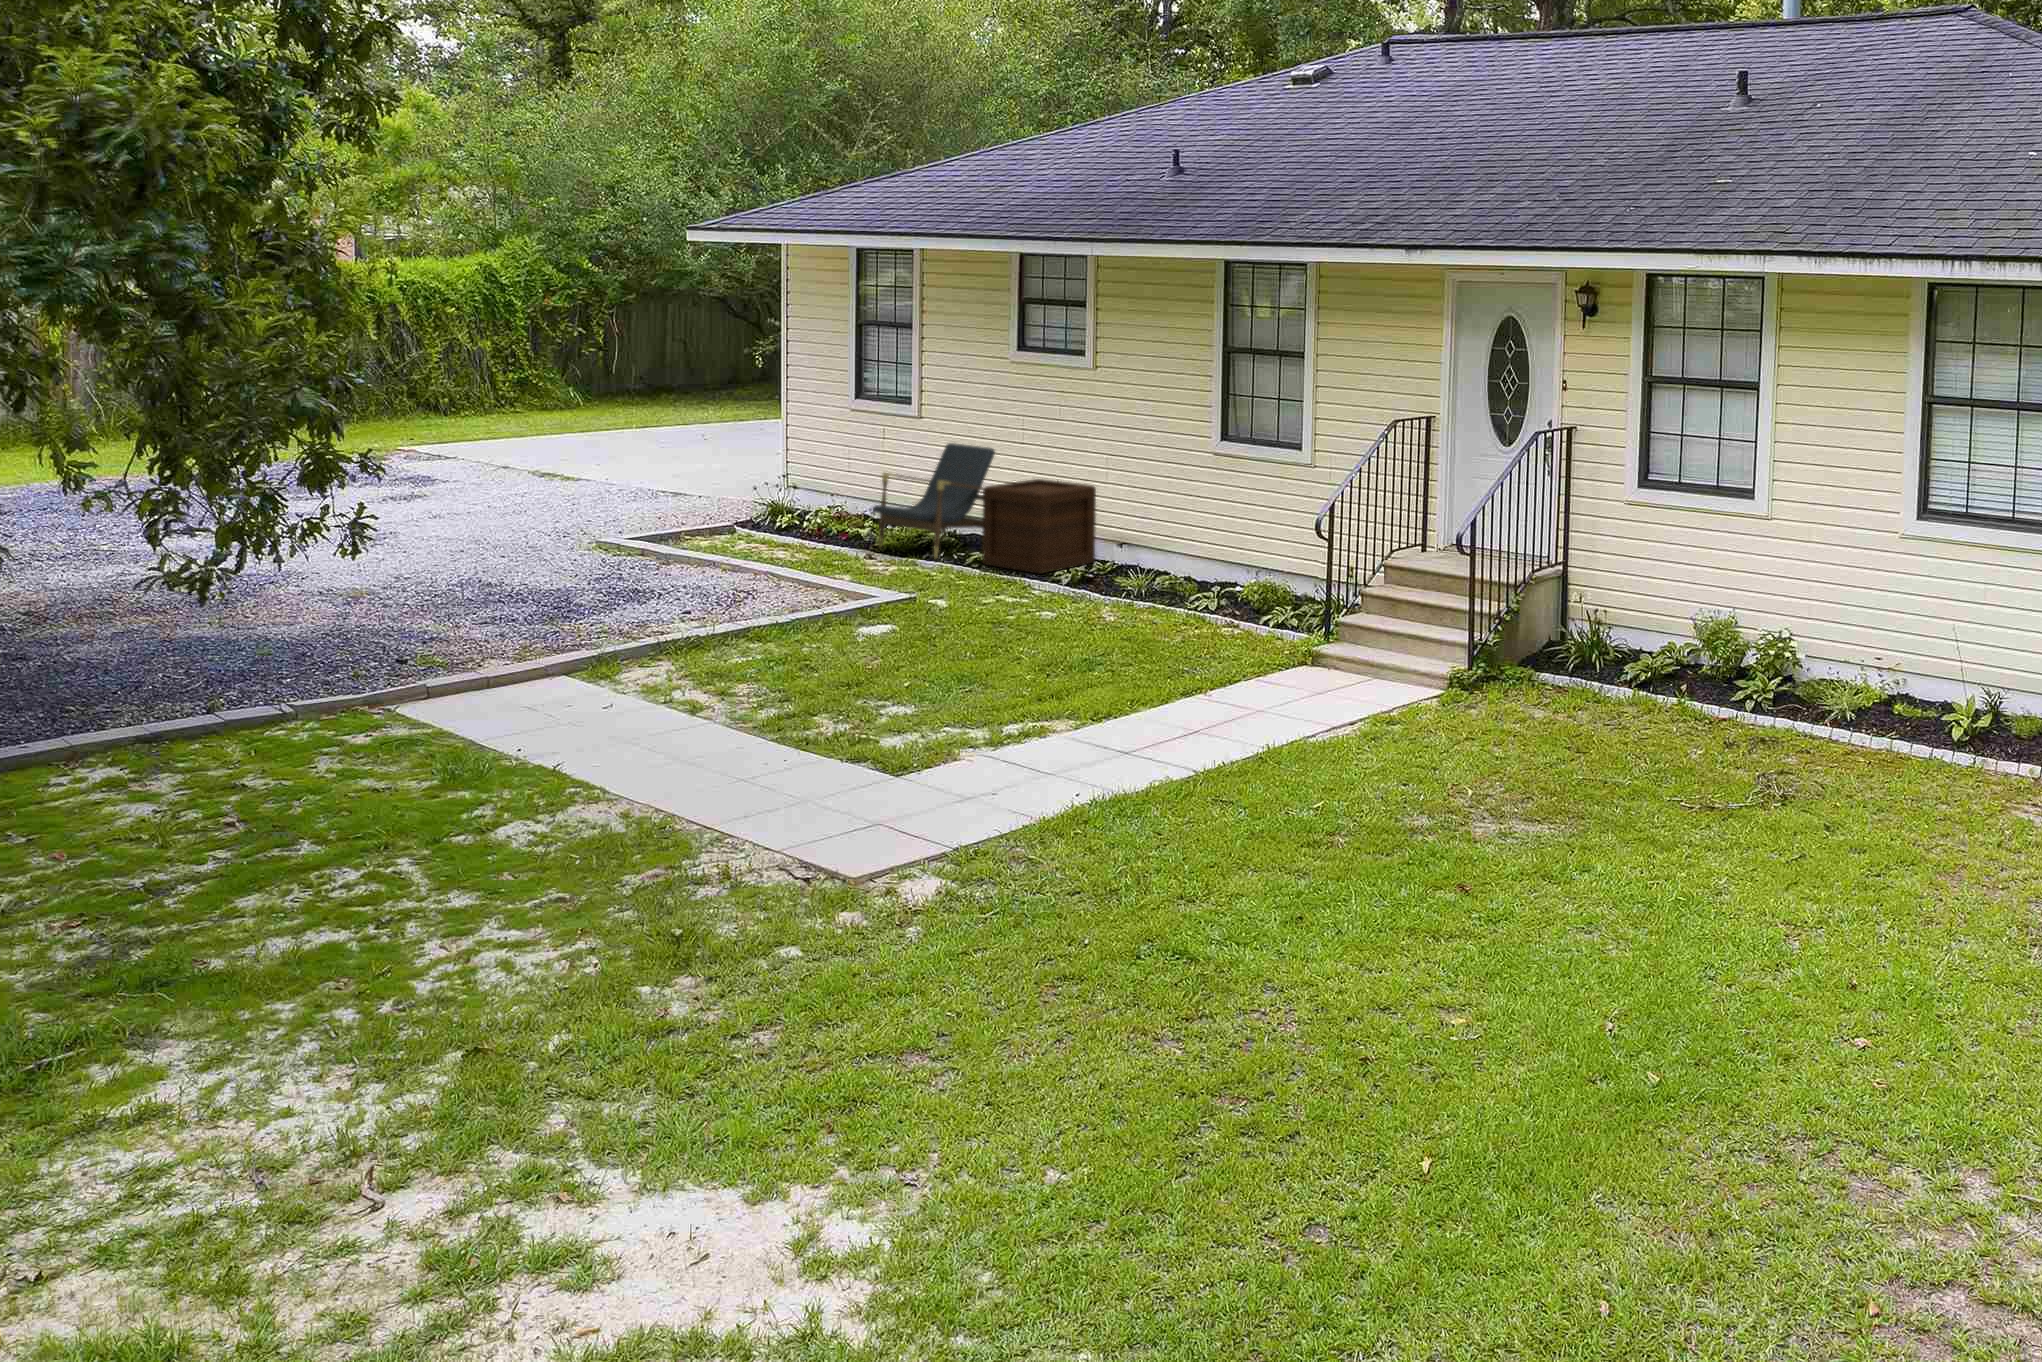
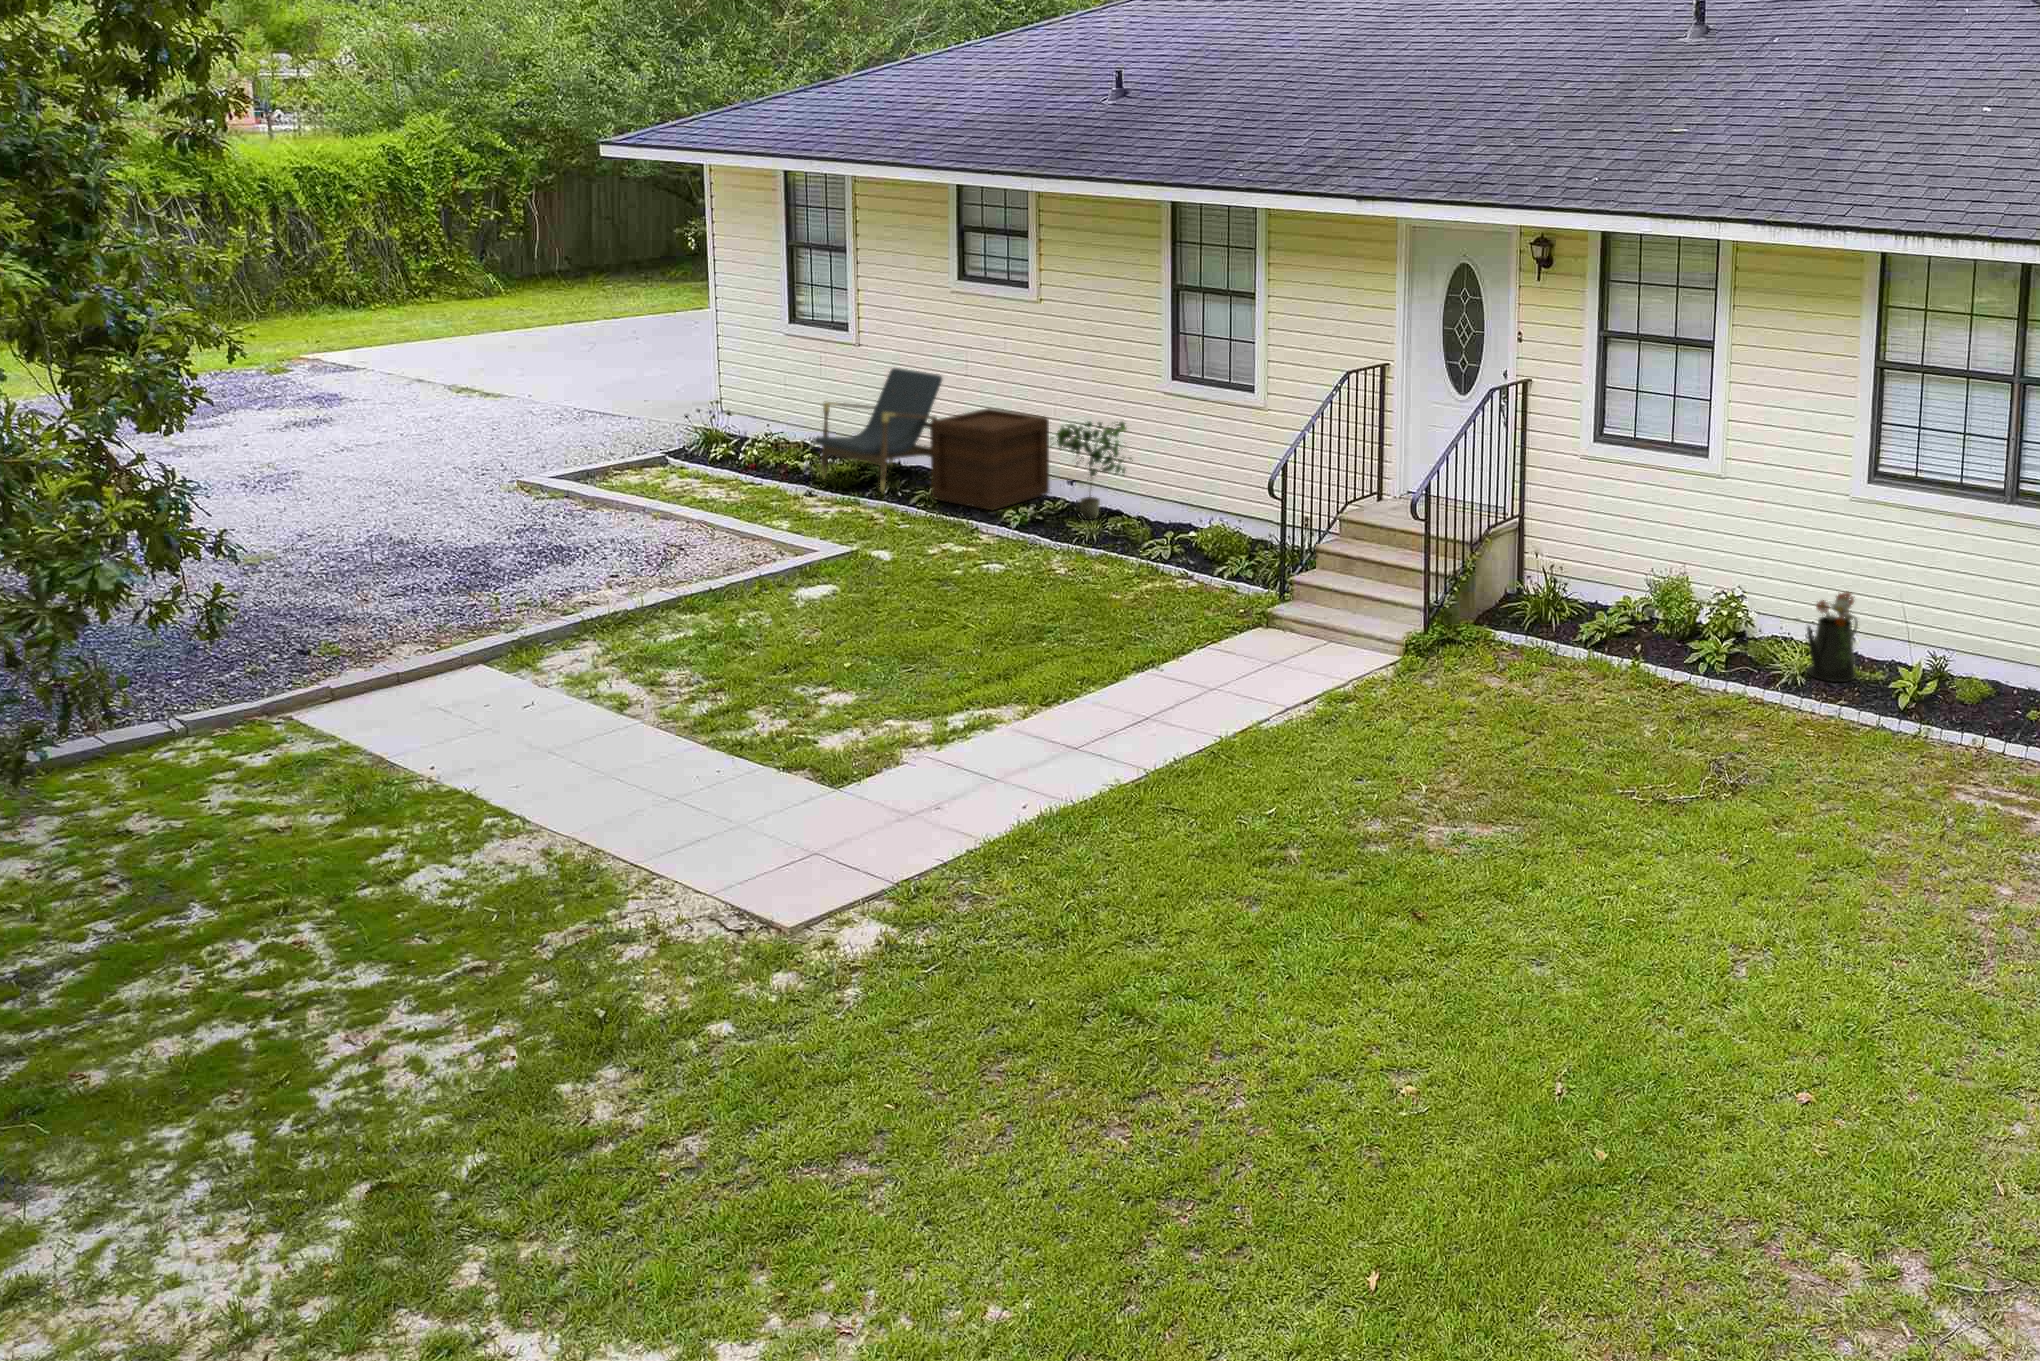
potted plant: none [1097,485,1177,582] -> present [1056,422,1133,519]
watering can: none [1859,628,1913,723] -> present [1807,592,1858,682]

